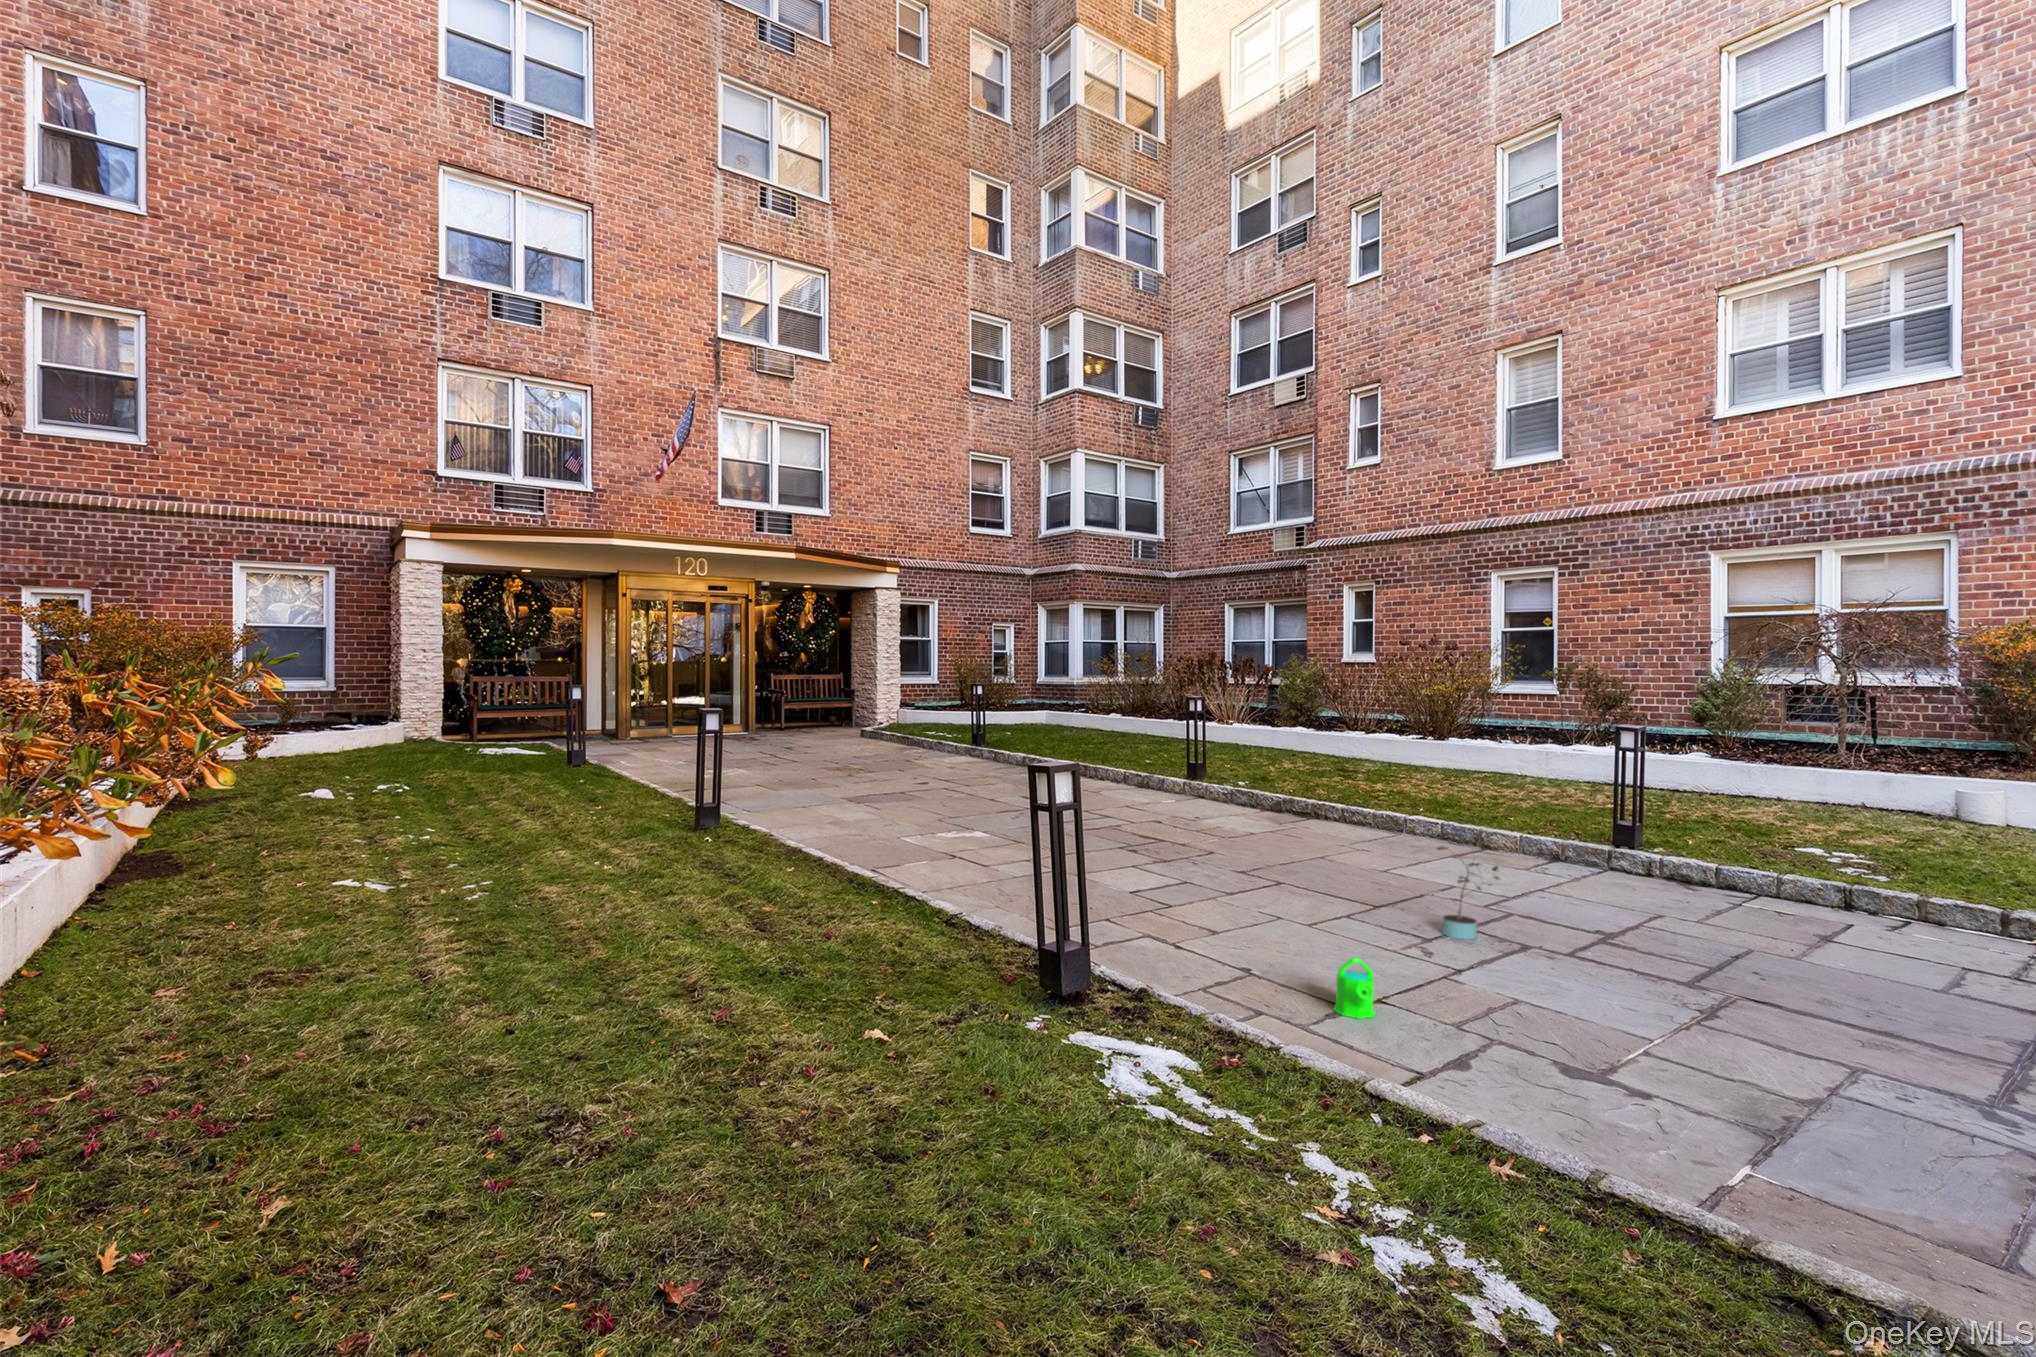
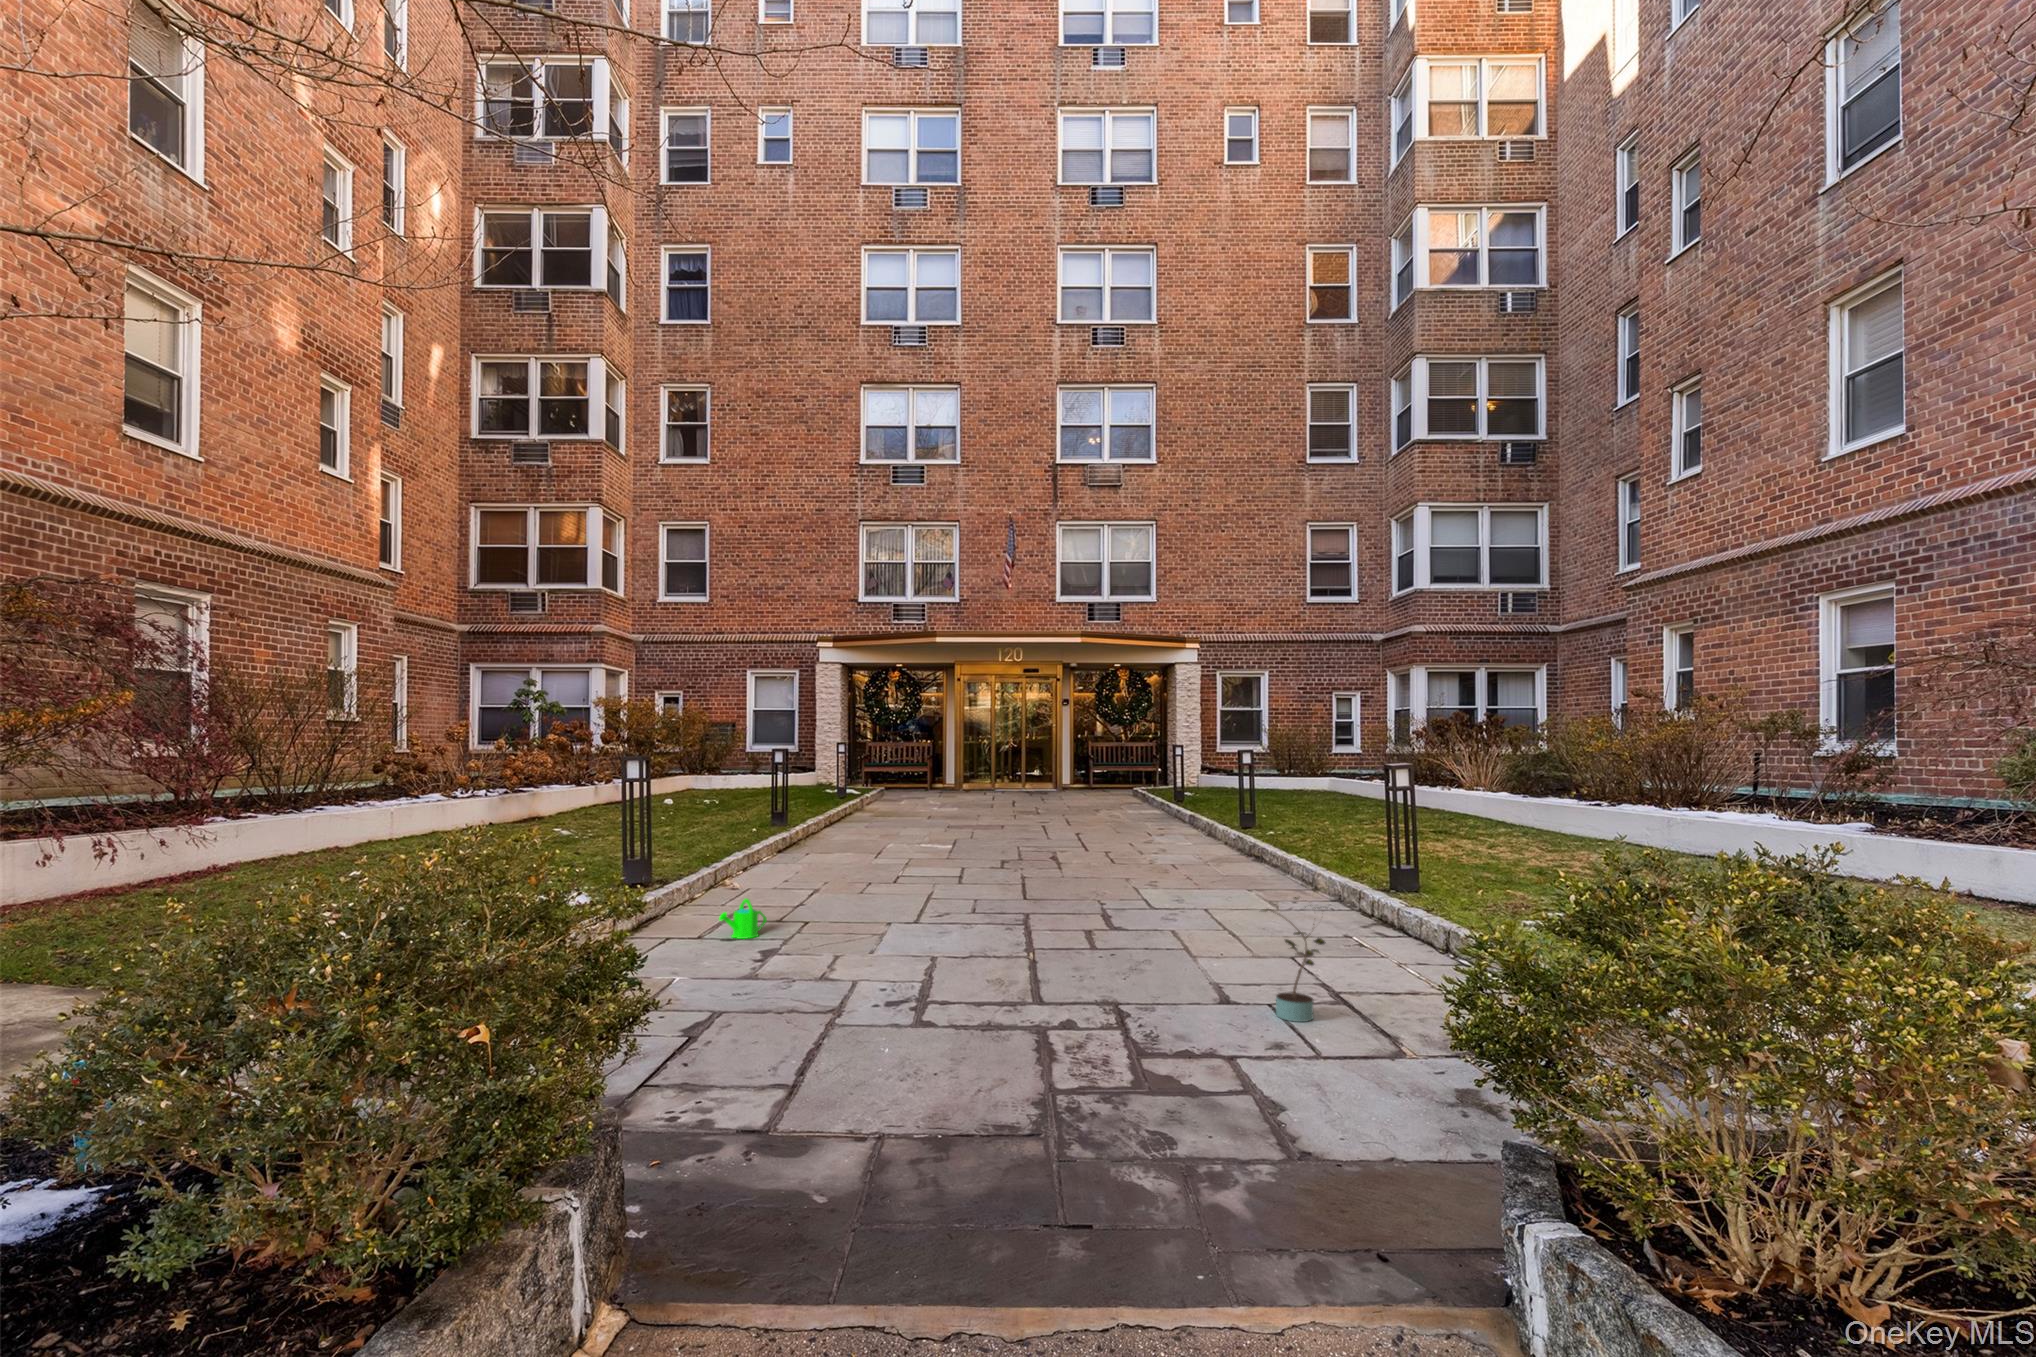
potted plant: present [1437,833,1499,940] -> present [1264,897,1326,1022]

